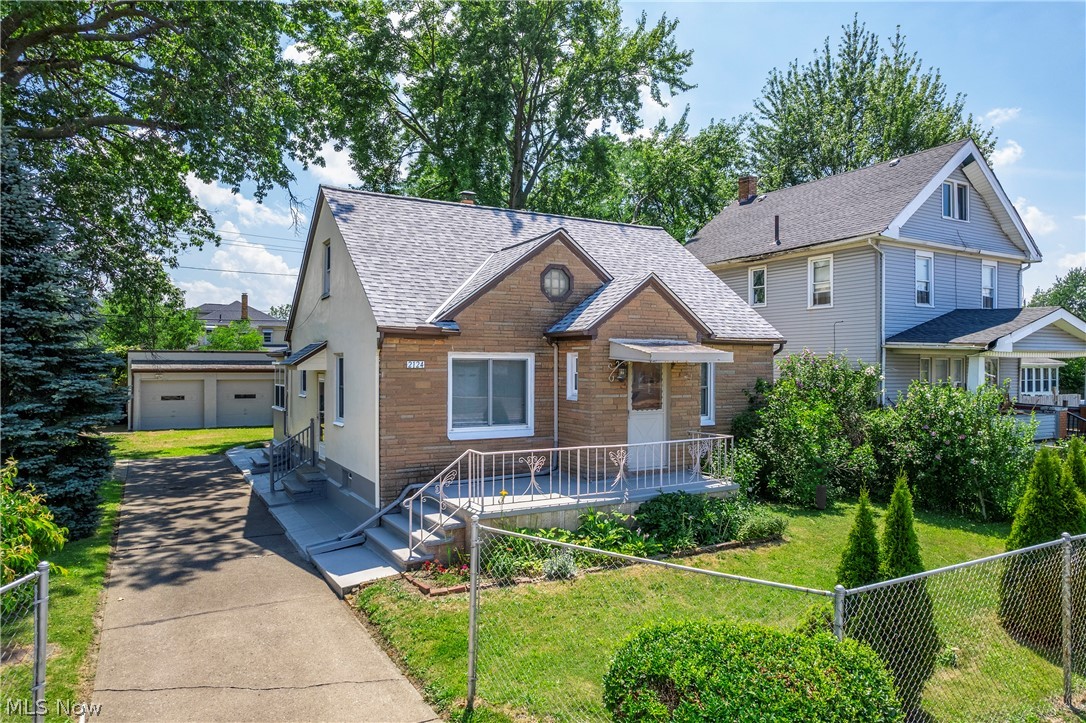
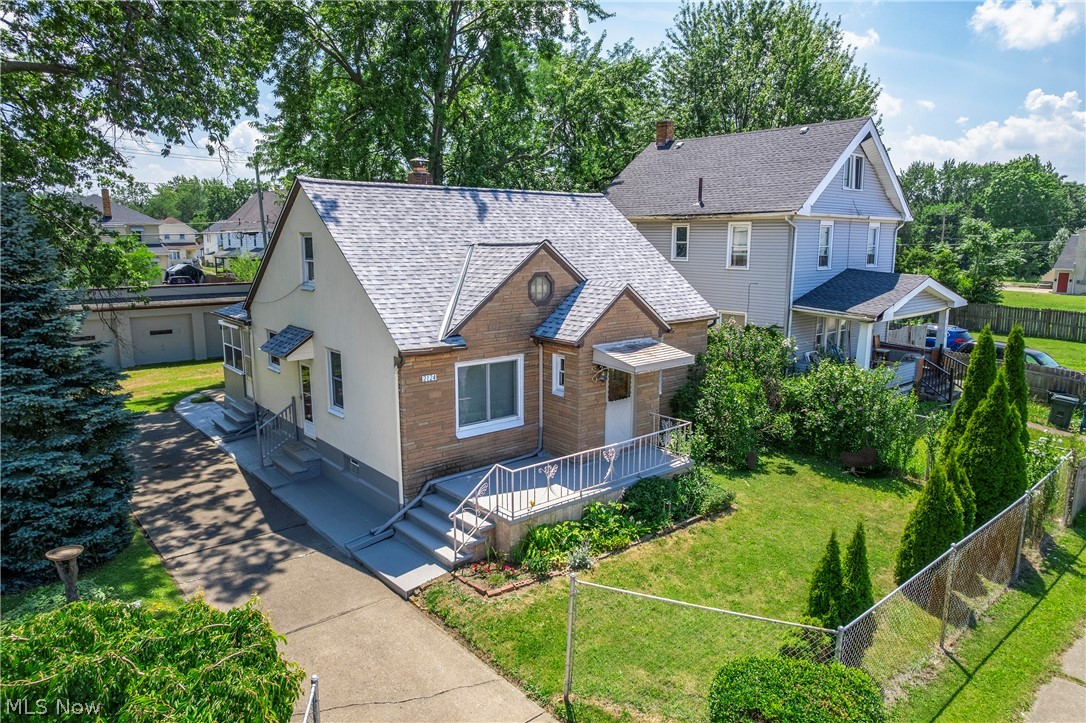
lounge chair: none [942,485,993,523] -> present [840,447,878,476]

